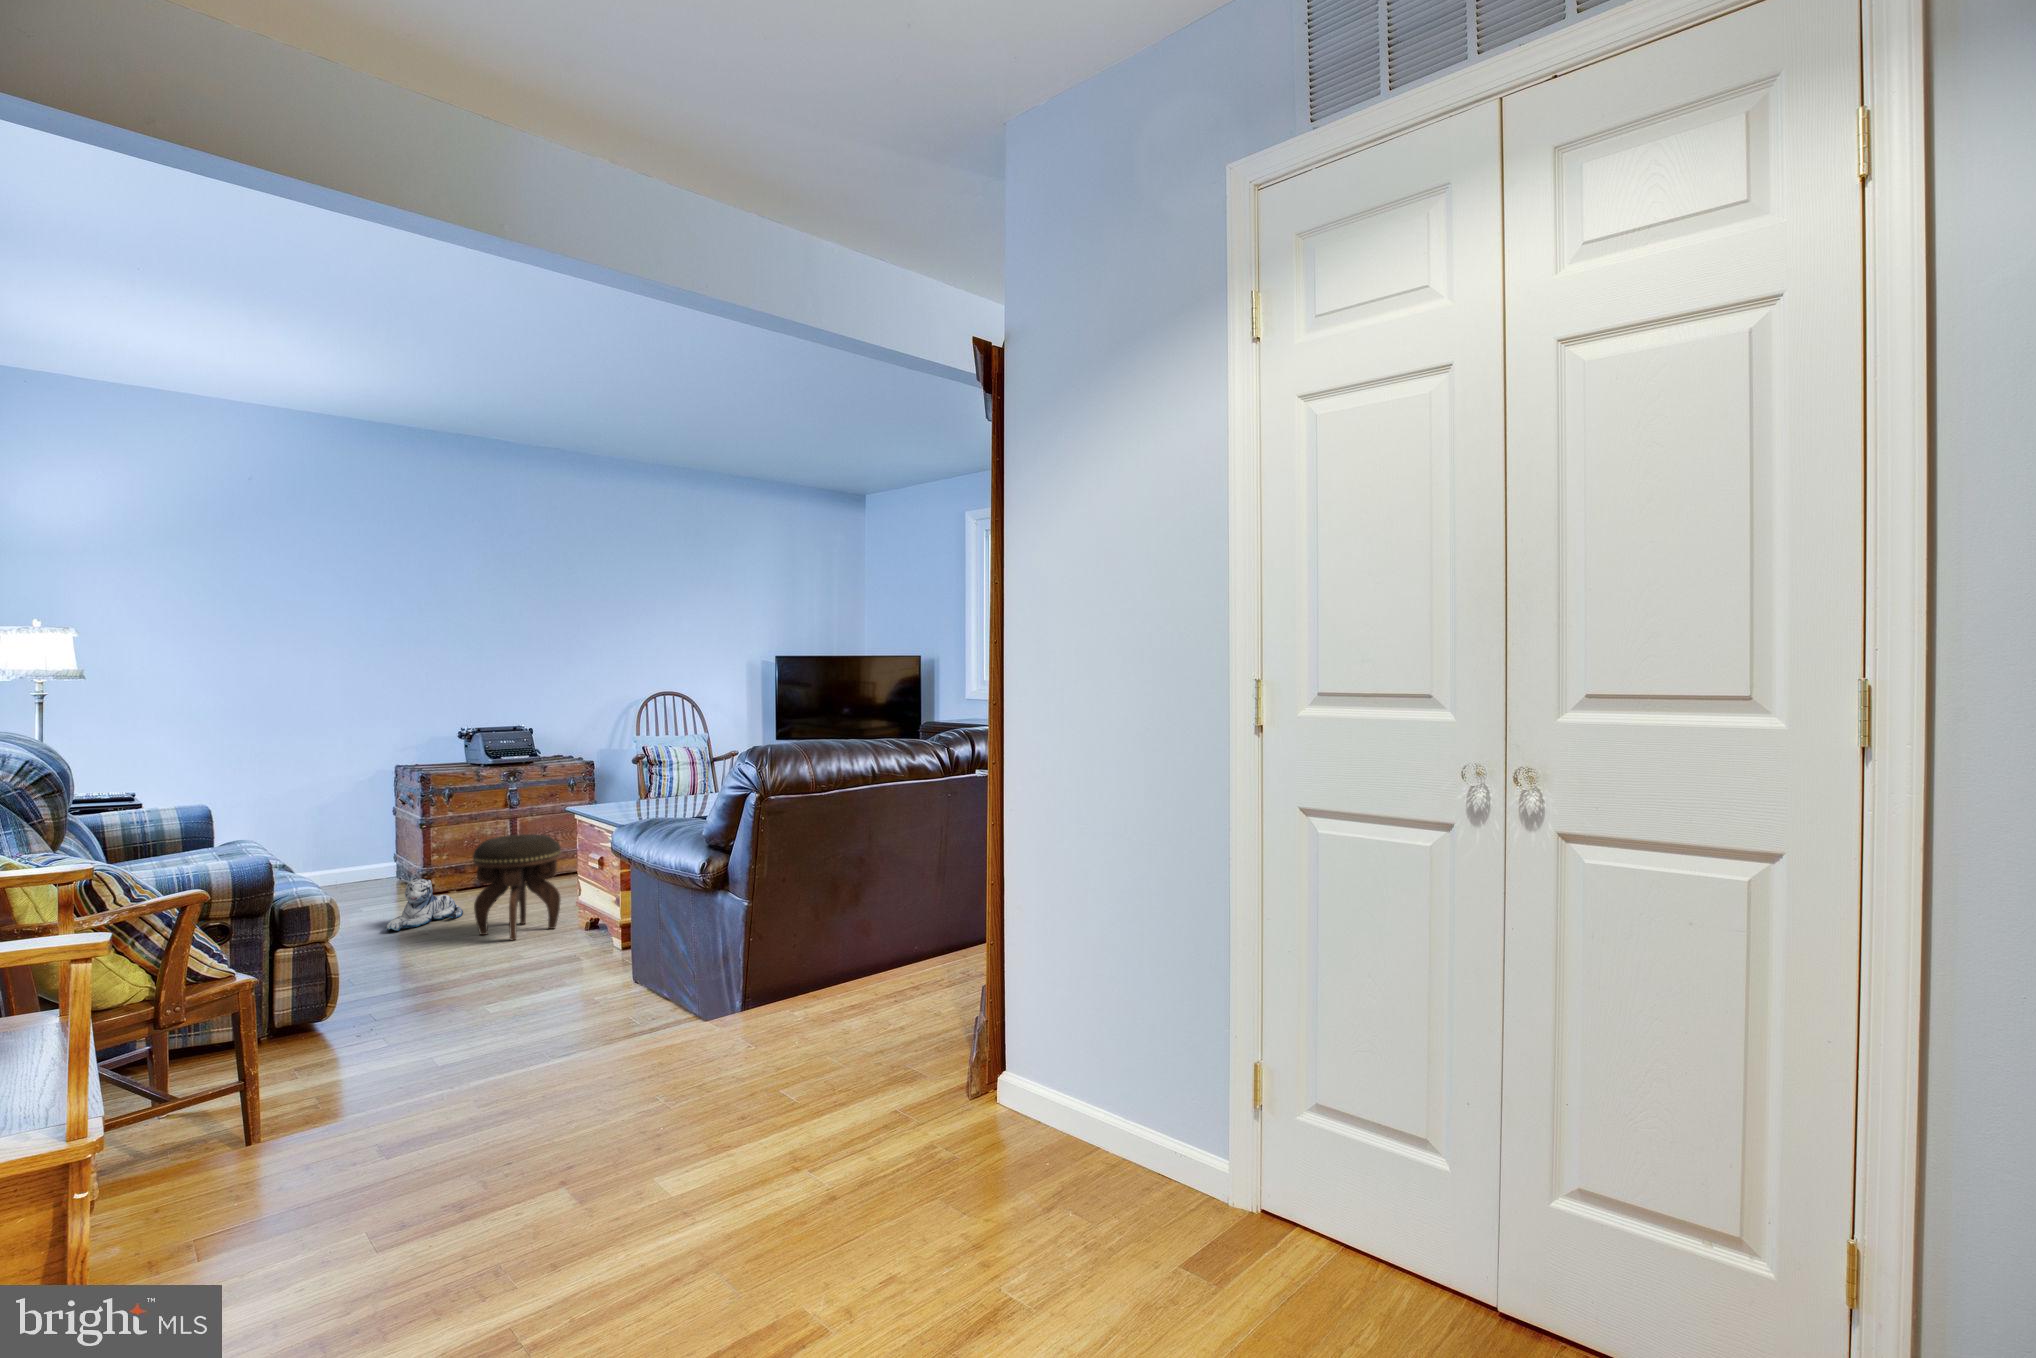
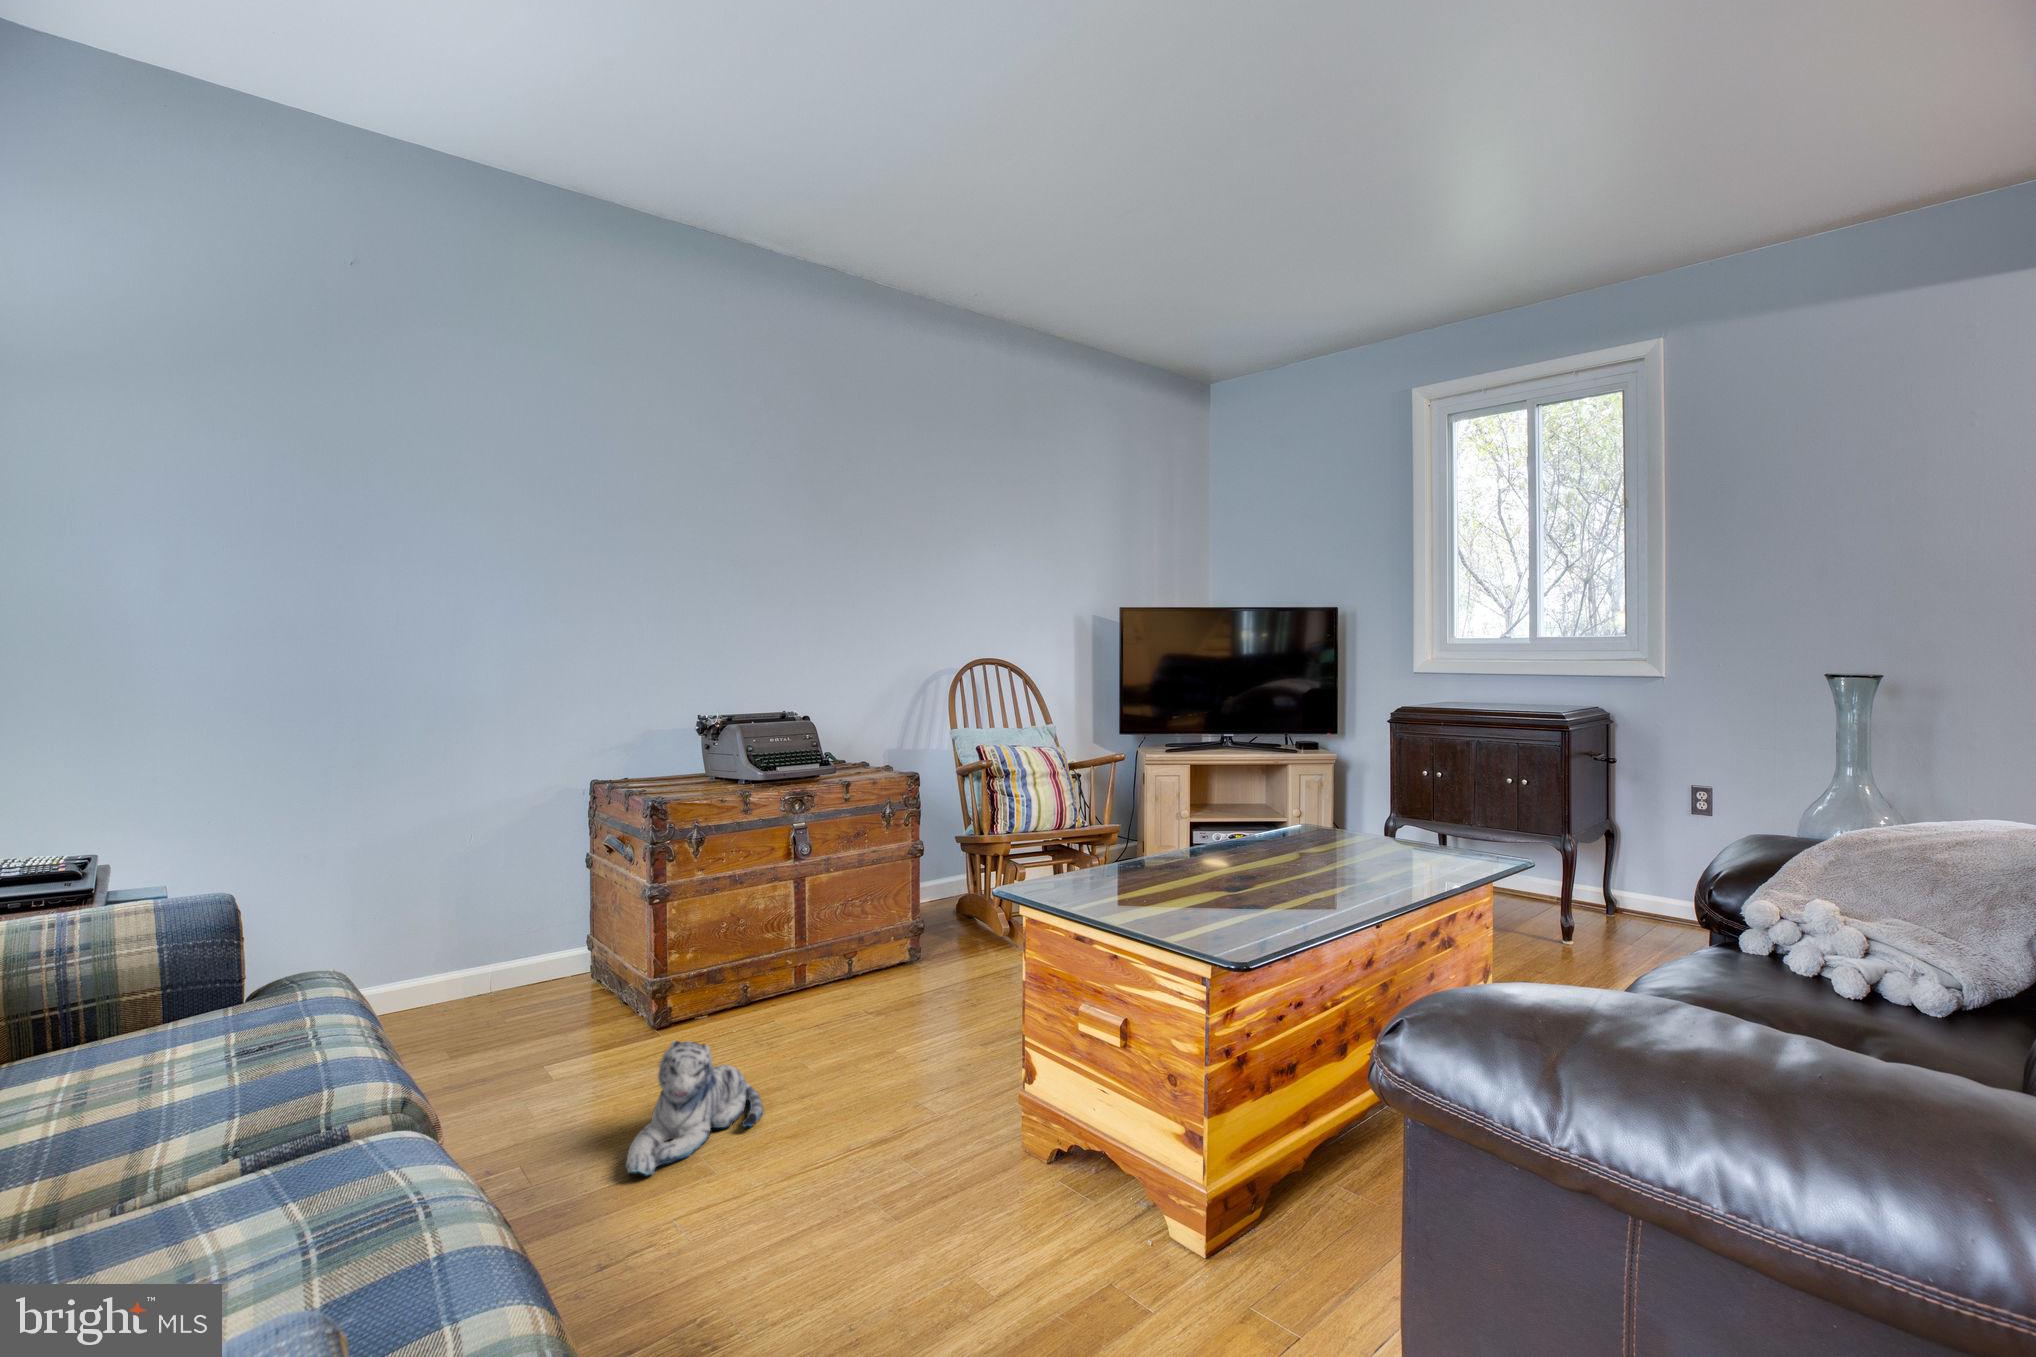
footstool: present [473,834,561,940] -> none [829,955,1014,1238]

